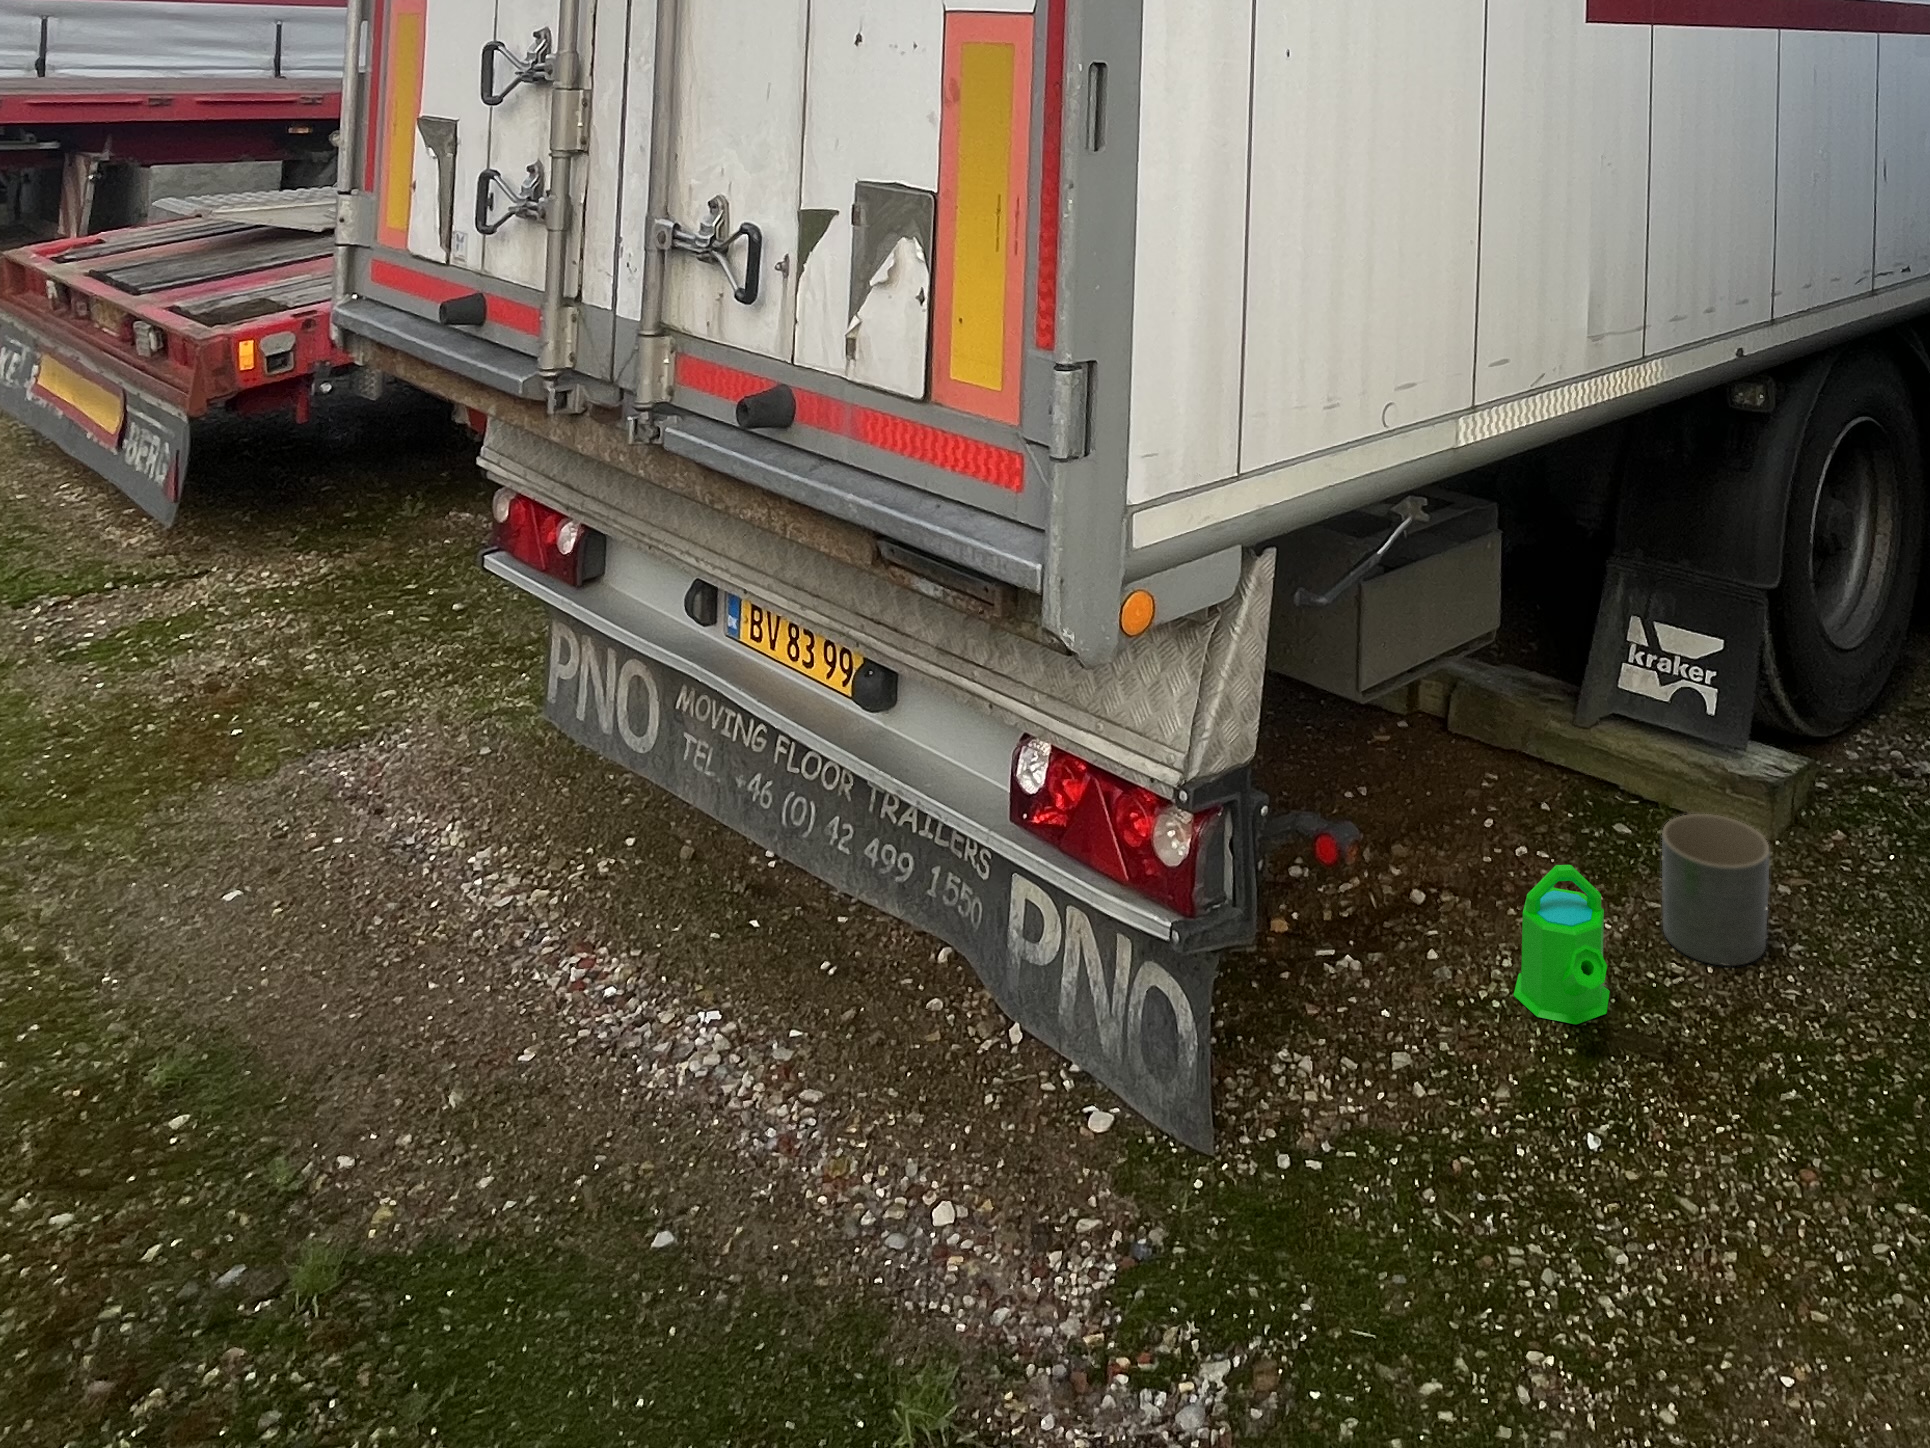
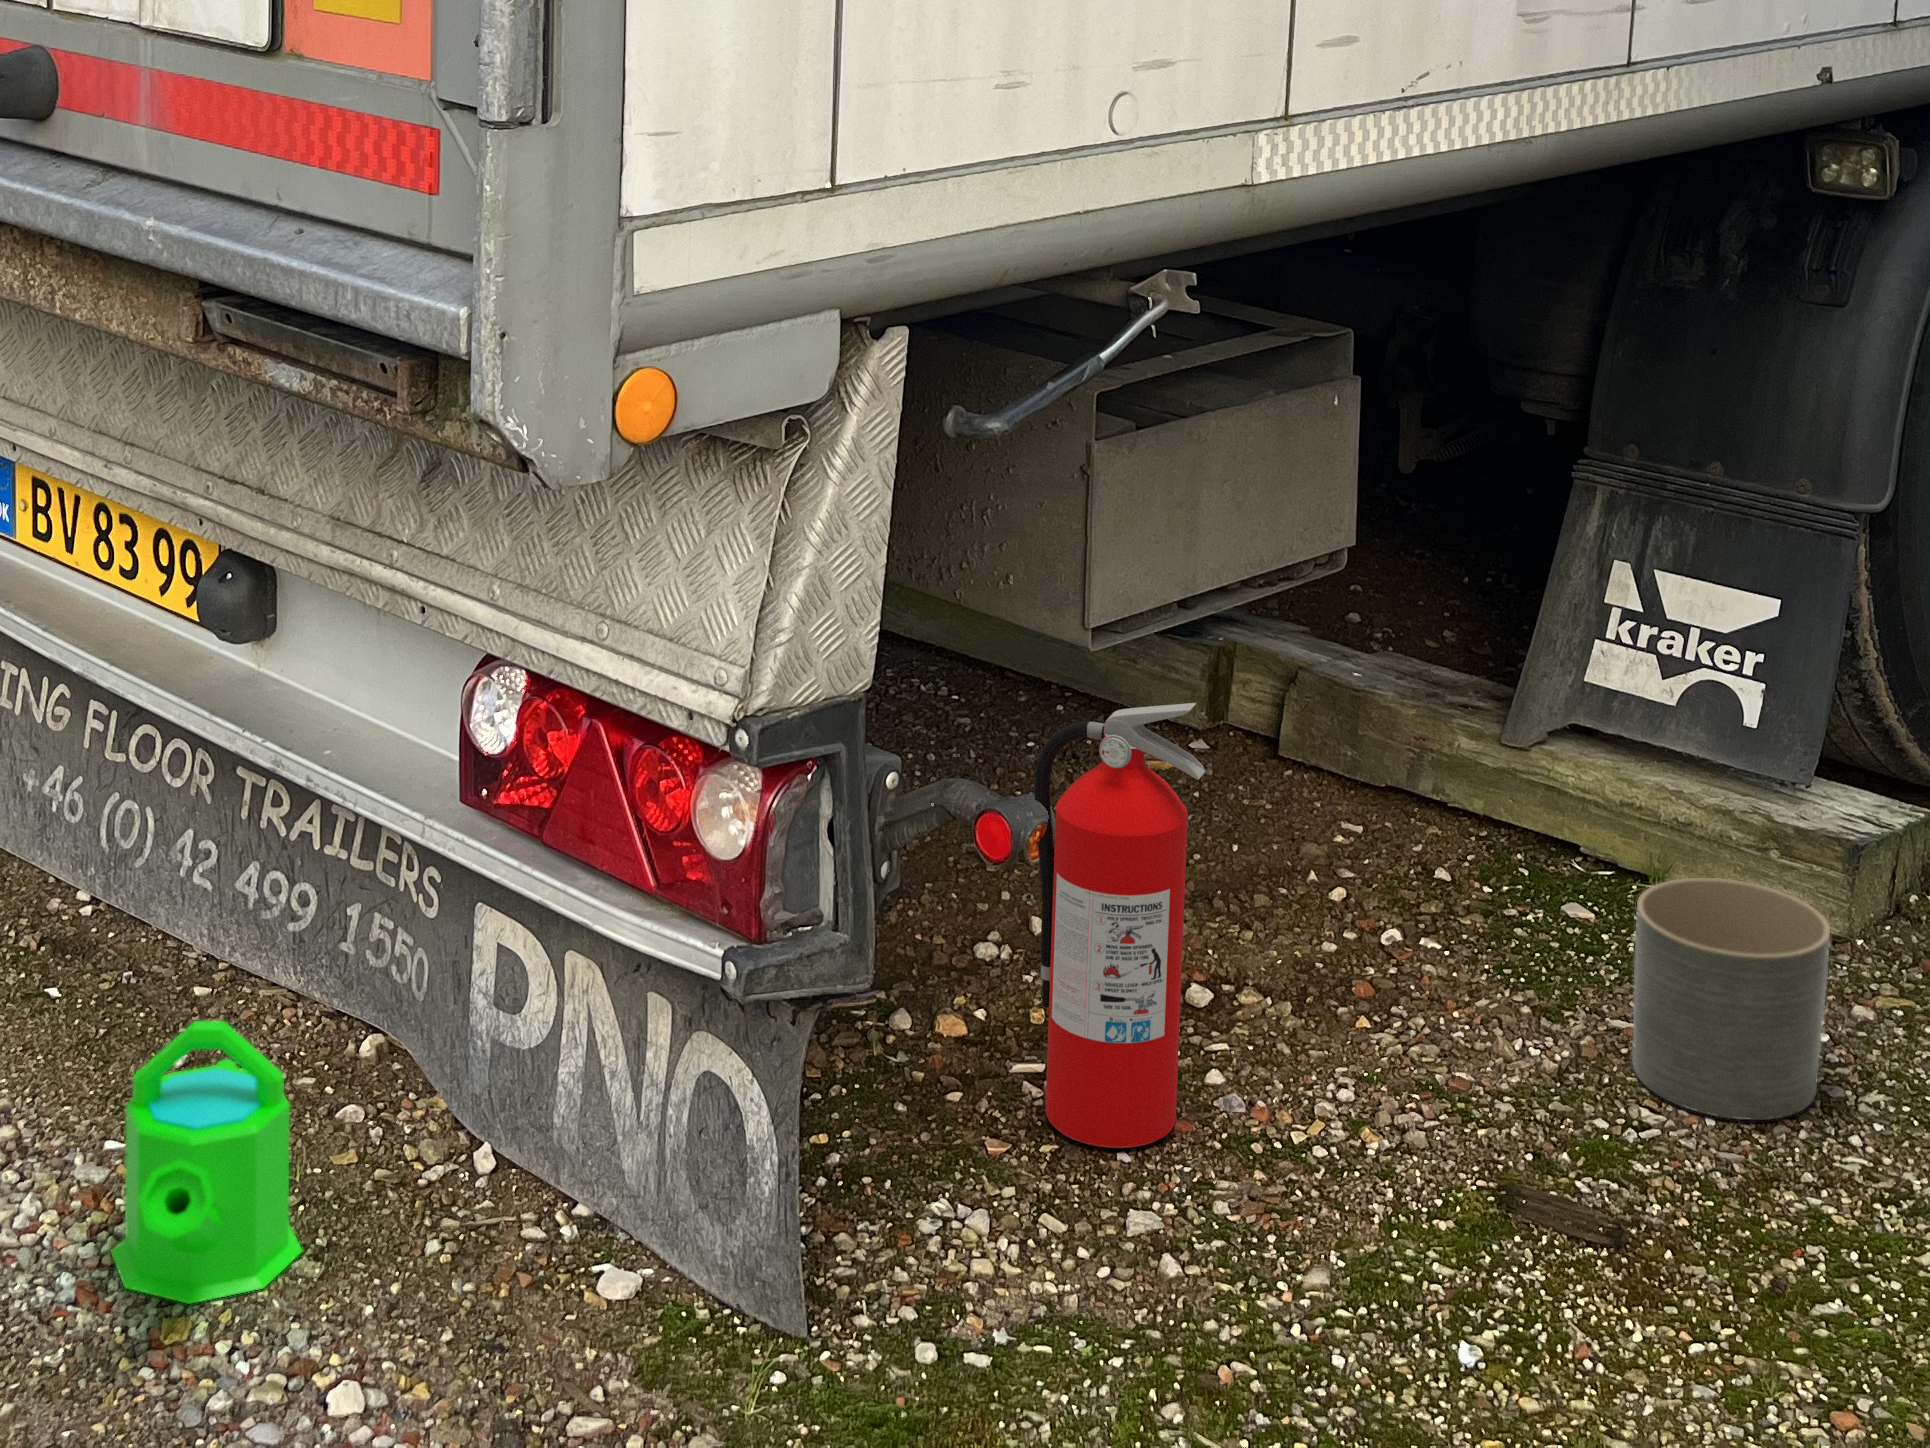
fire extinguisher: none [1330,730,1426,1003] -> present [1034,703,1205,1148]
watering can: present [1514,865,1610,1024] -> present [110,1021,302,1304]

